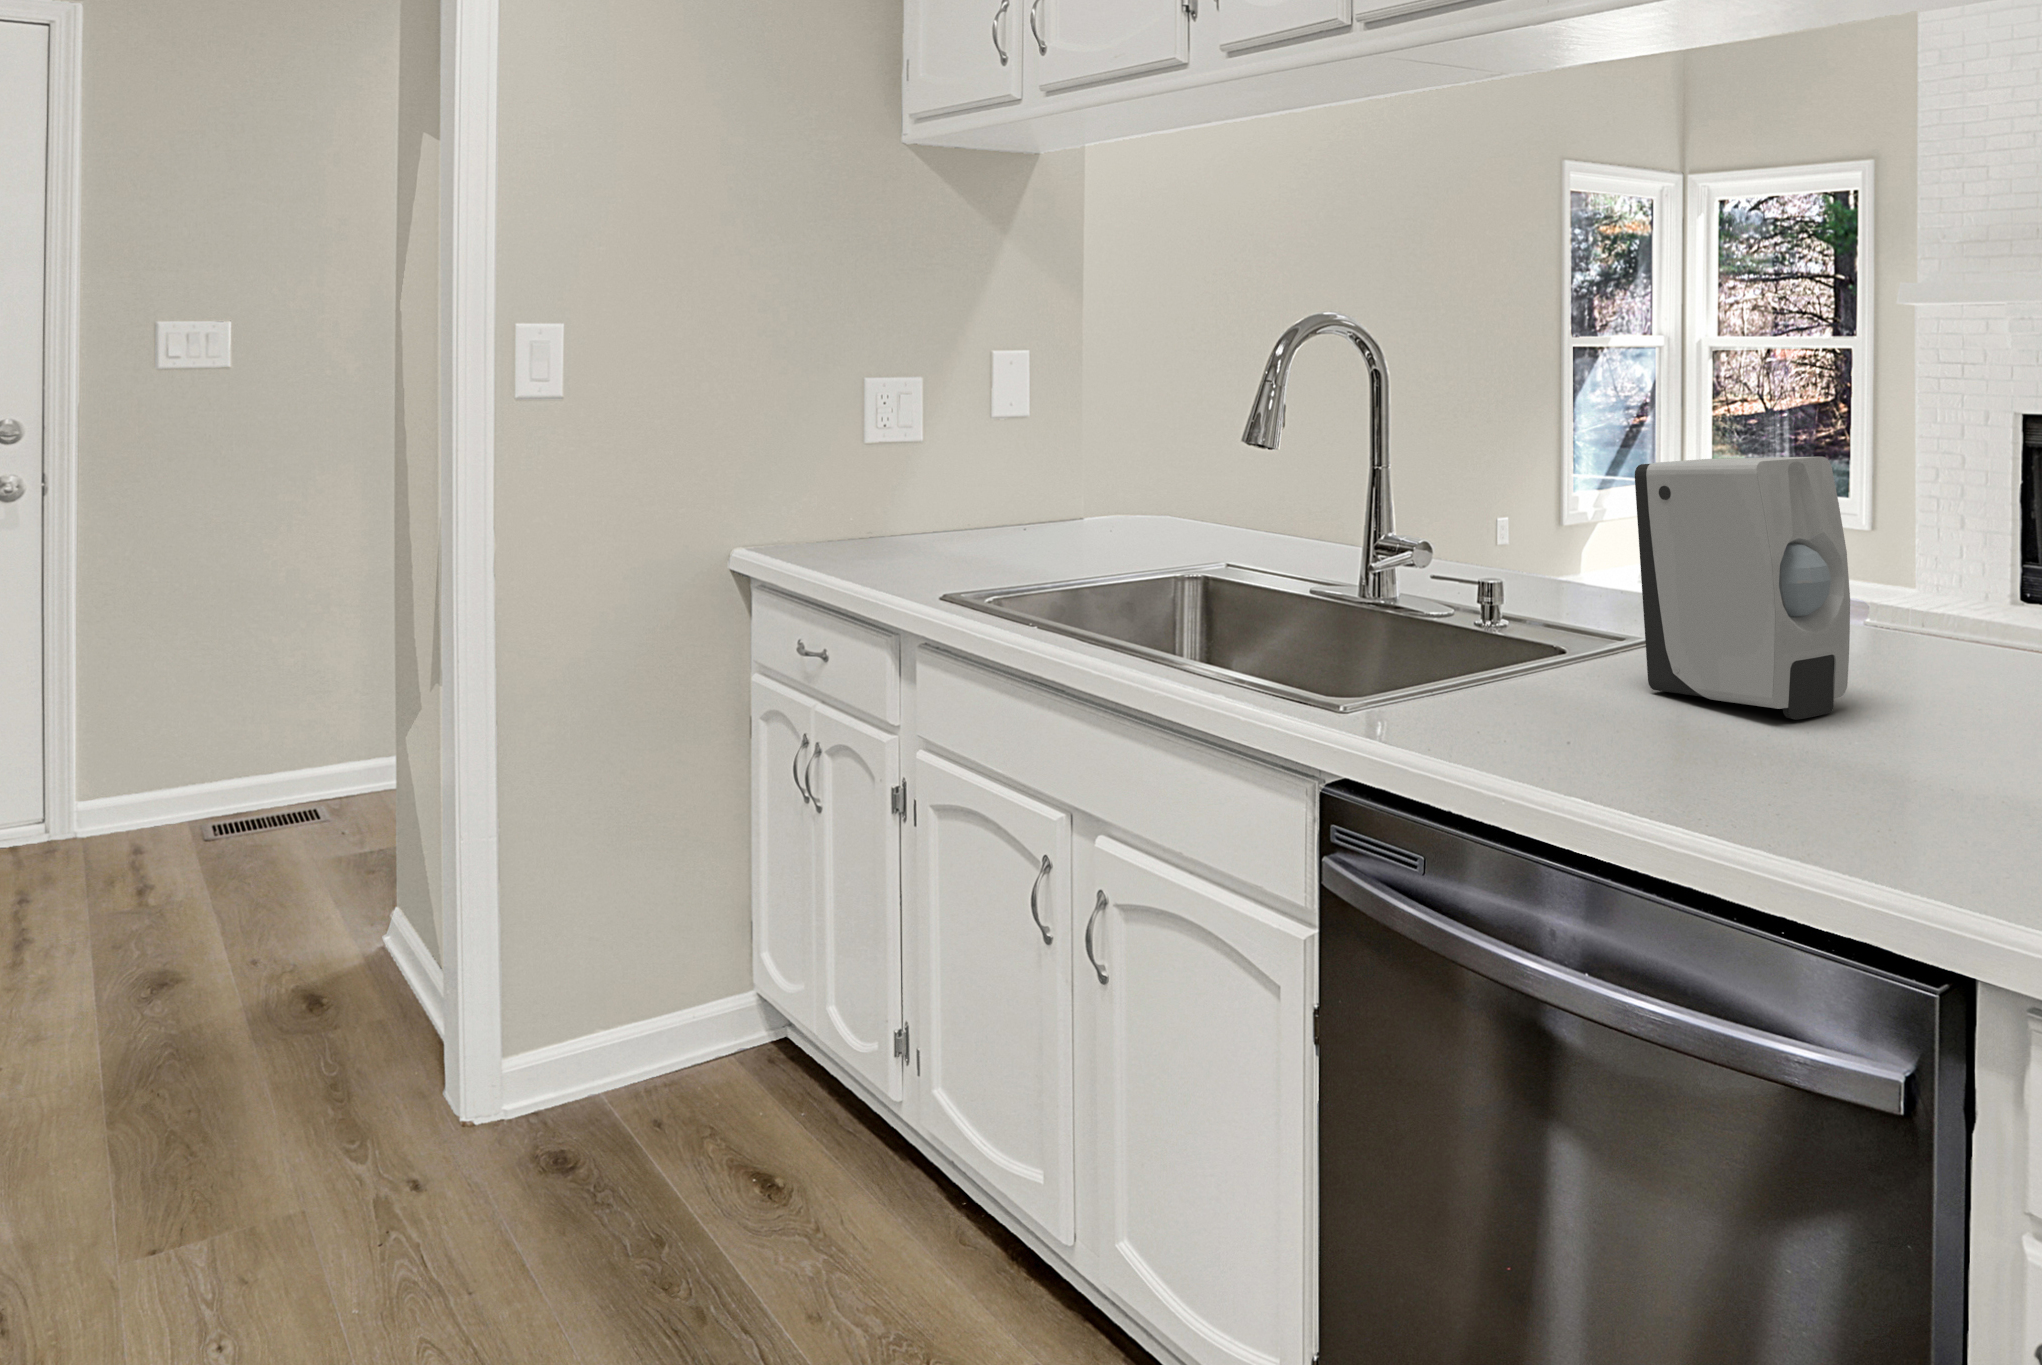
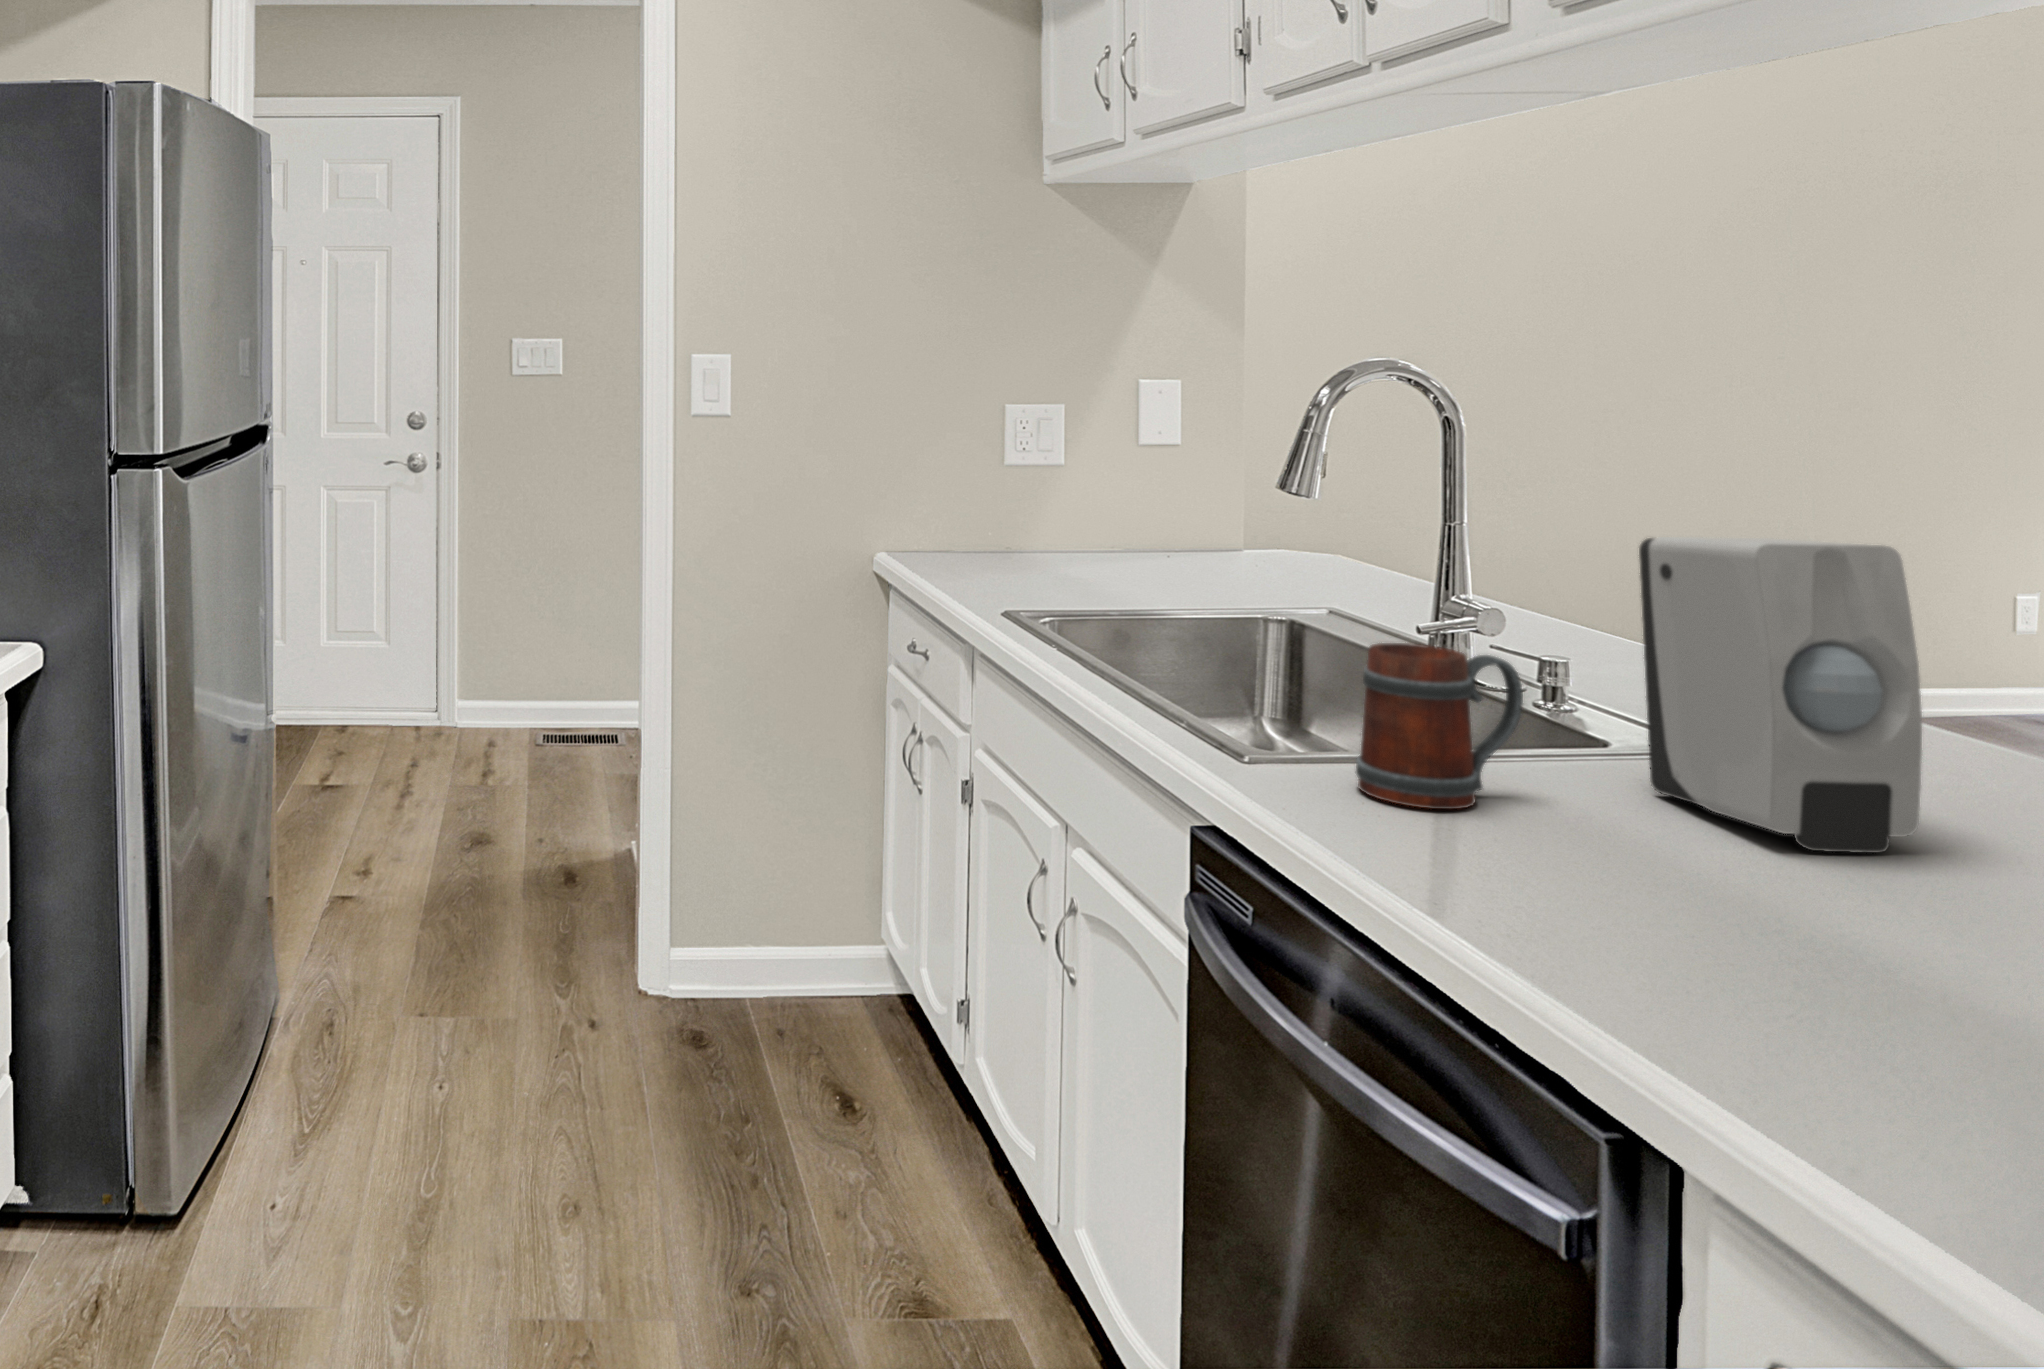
mug: none [1452,580,1576,737] -> present [1355,643,1523,809]

